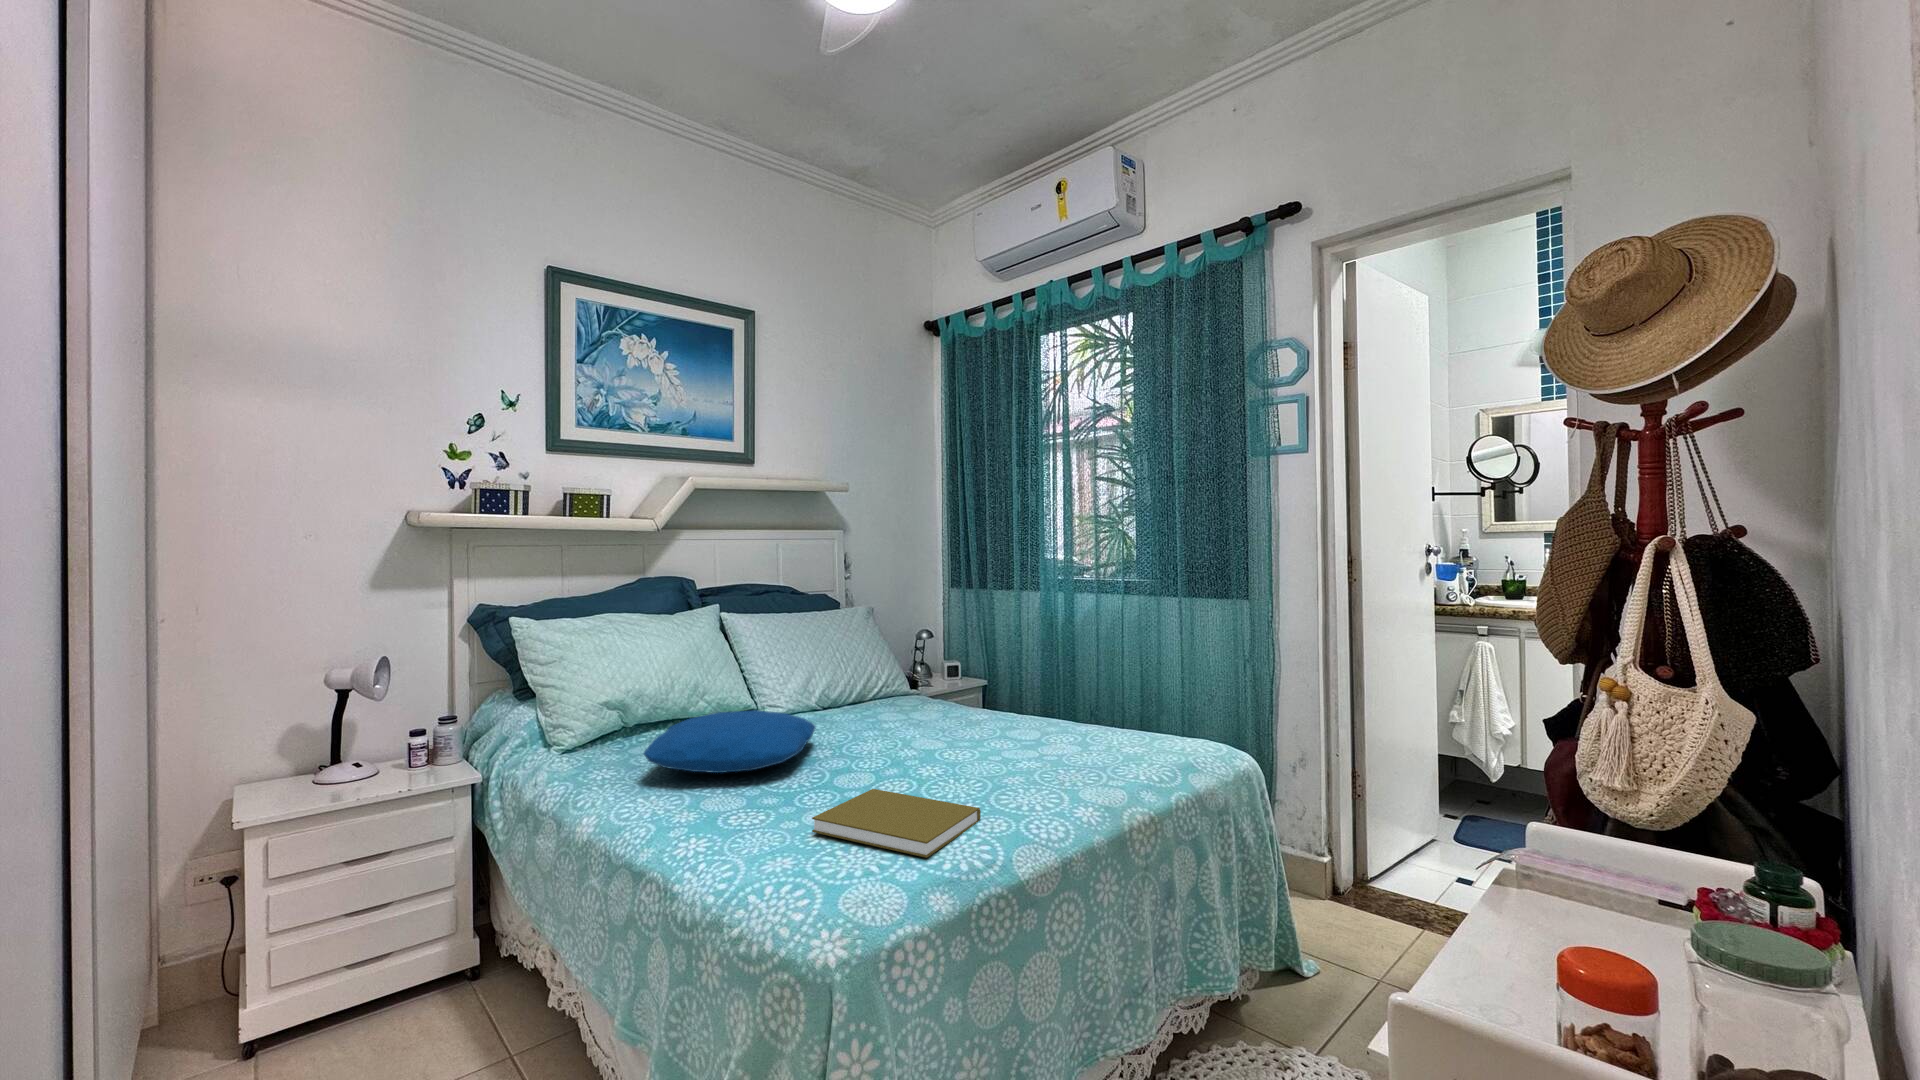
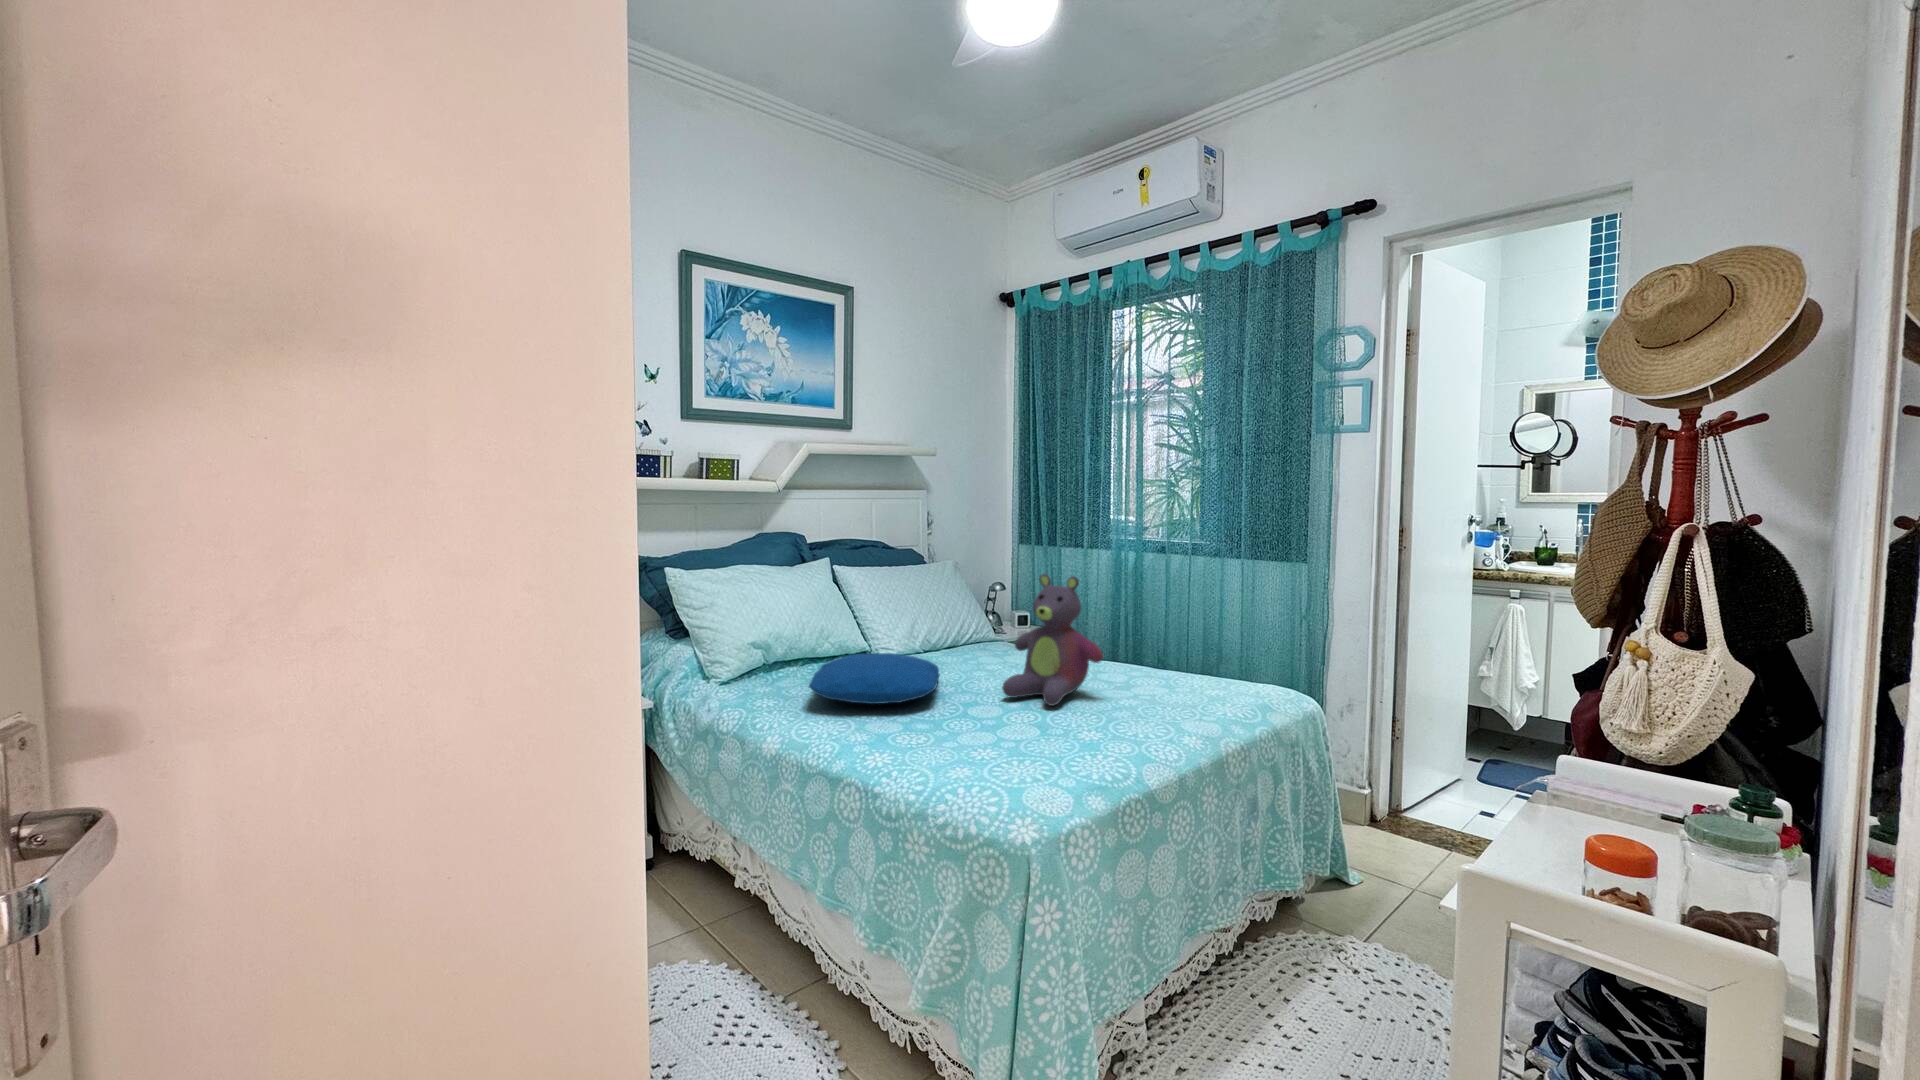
stuffed bear: none [879,613,996,770] -> present [1002,574,1103,706]
book: present [812,789,981,858] -> none [974,719,1107,771]

